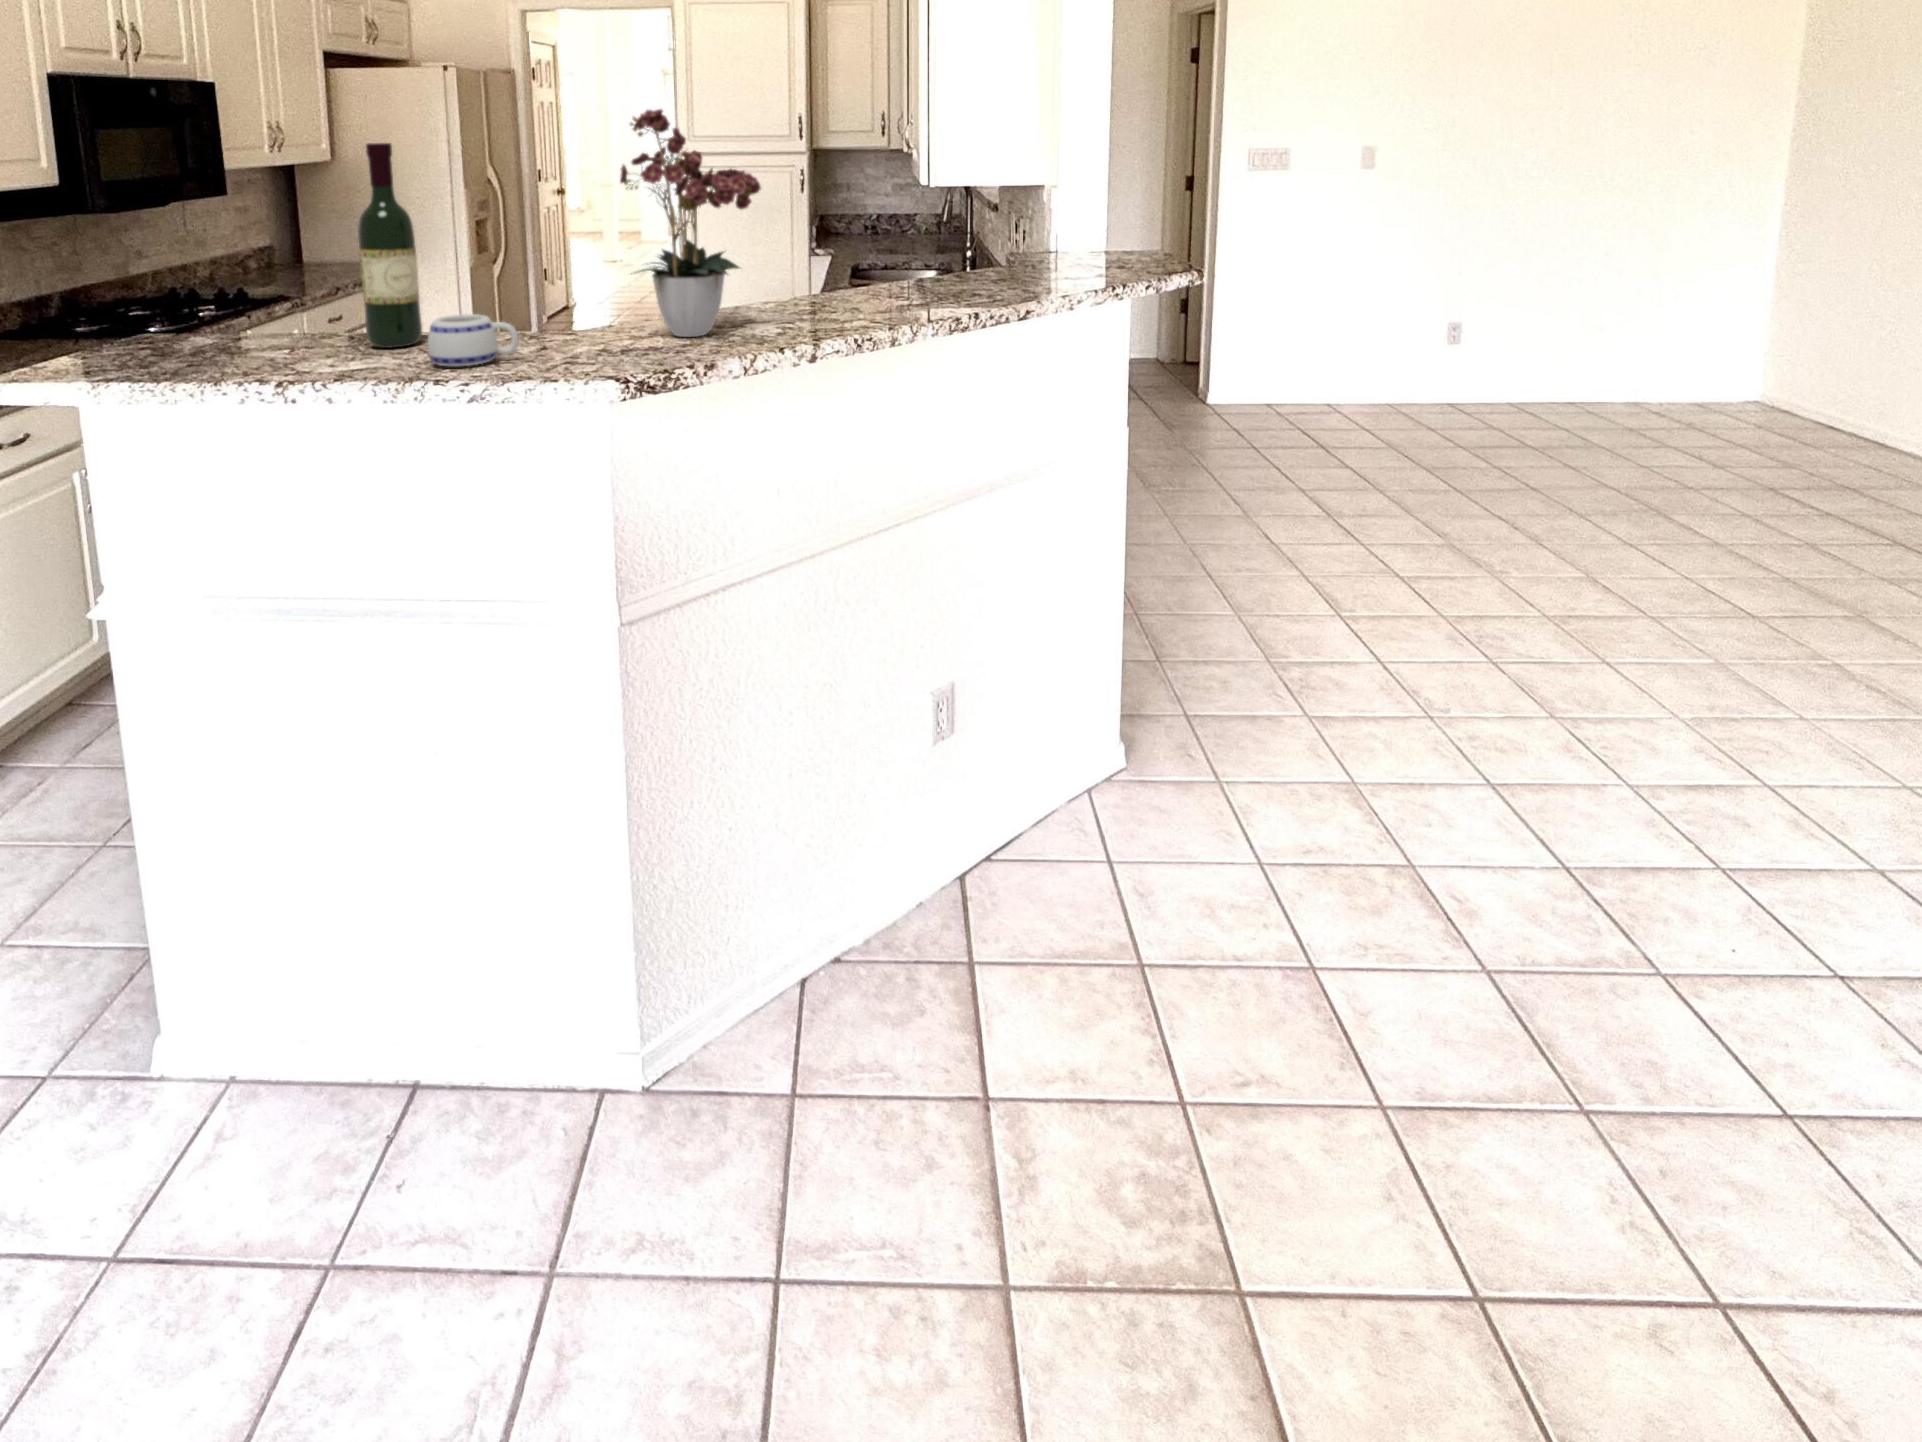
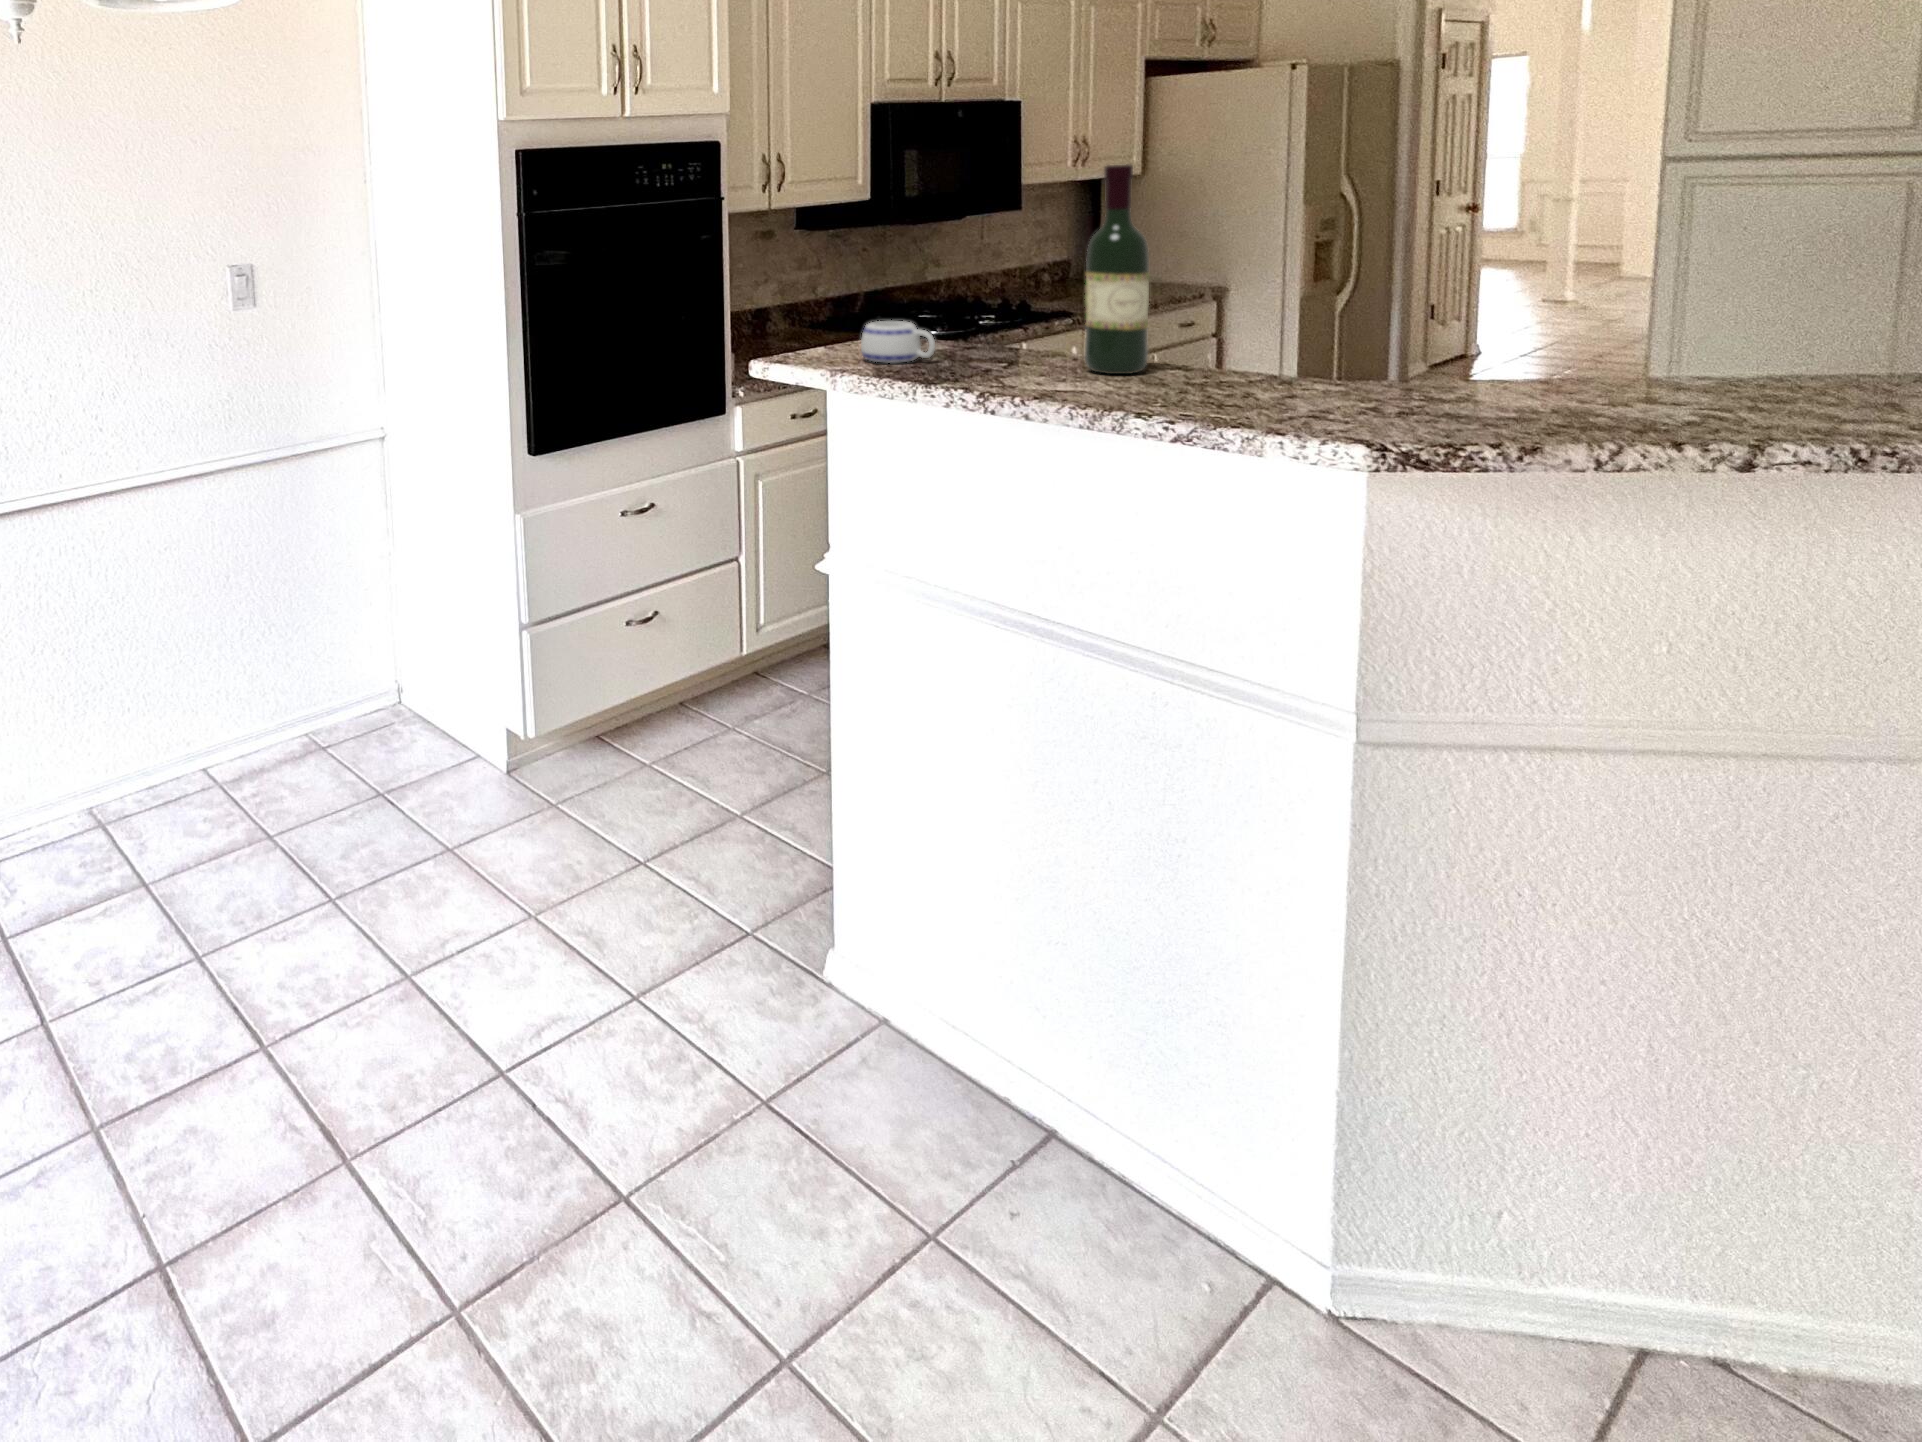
flower arrangement: present [620,109,761,337] -> none [1410,100,1706,409]
mug: present [428,314,519,366] -> present [861,321,935,363]

